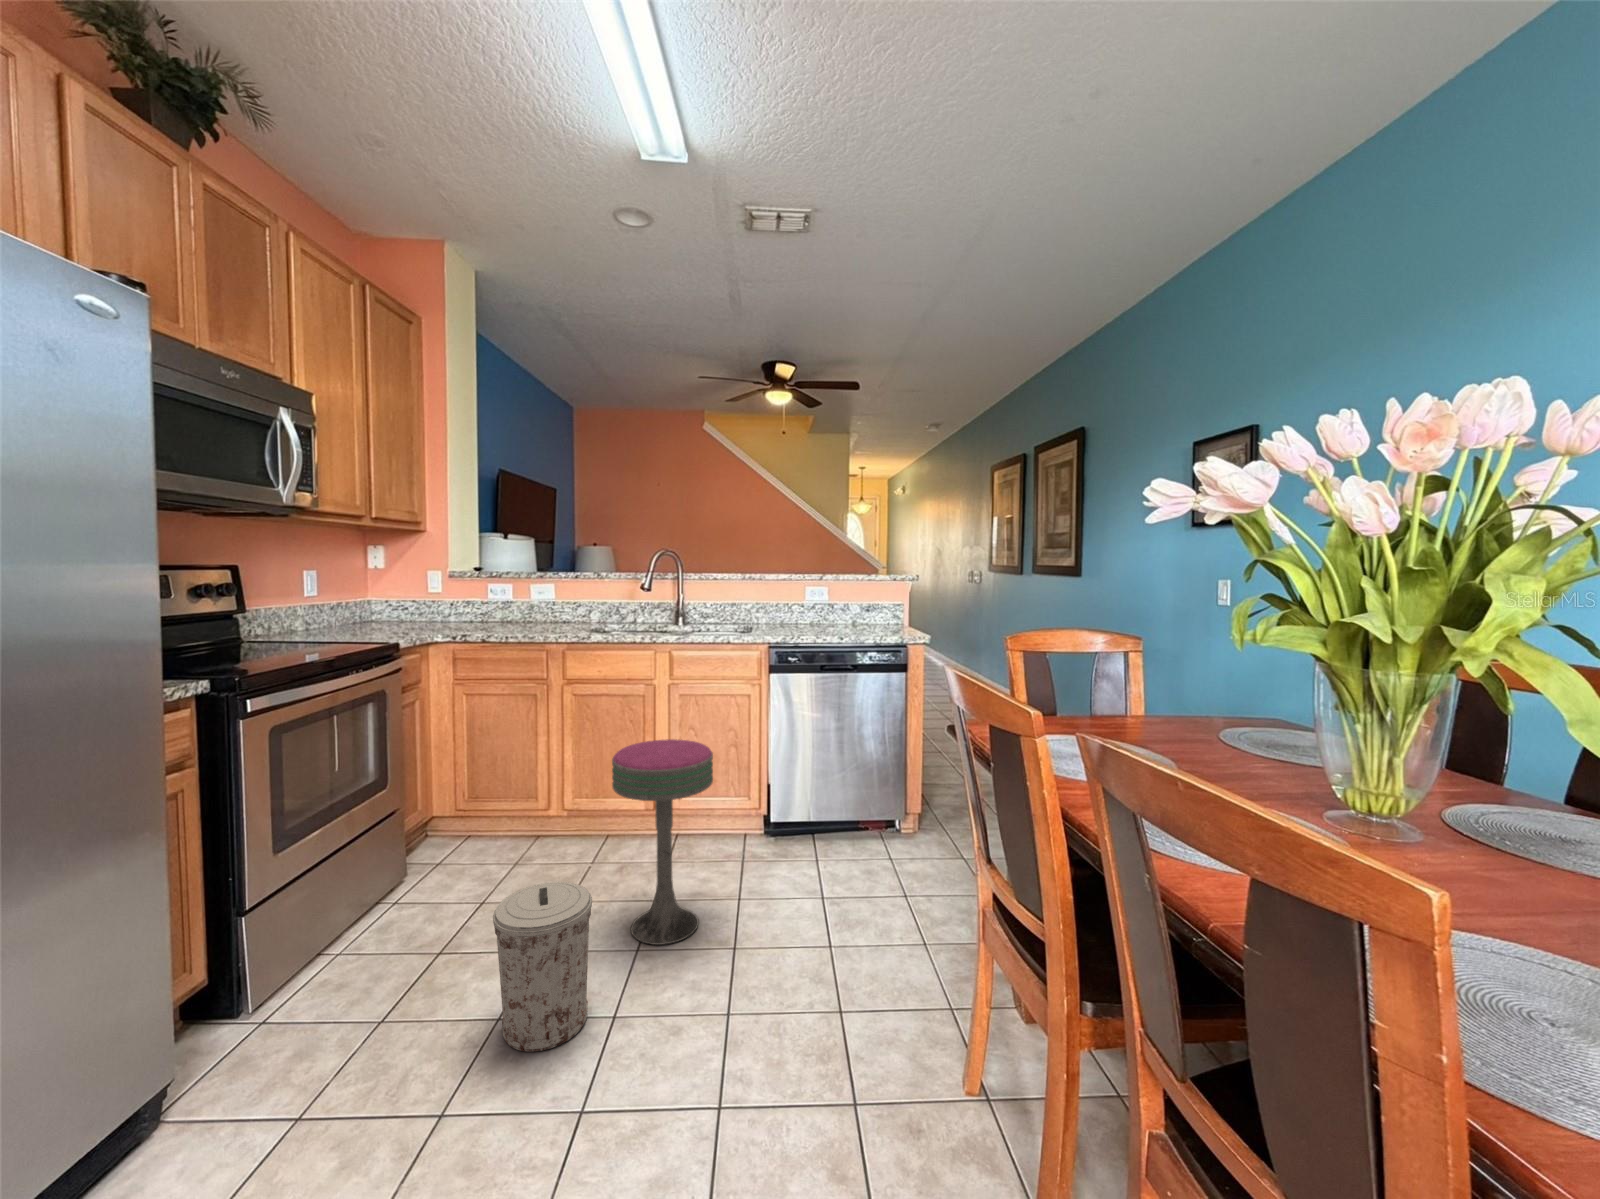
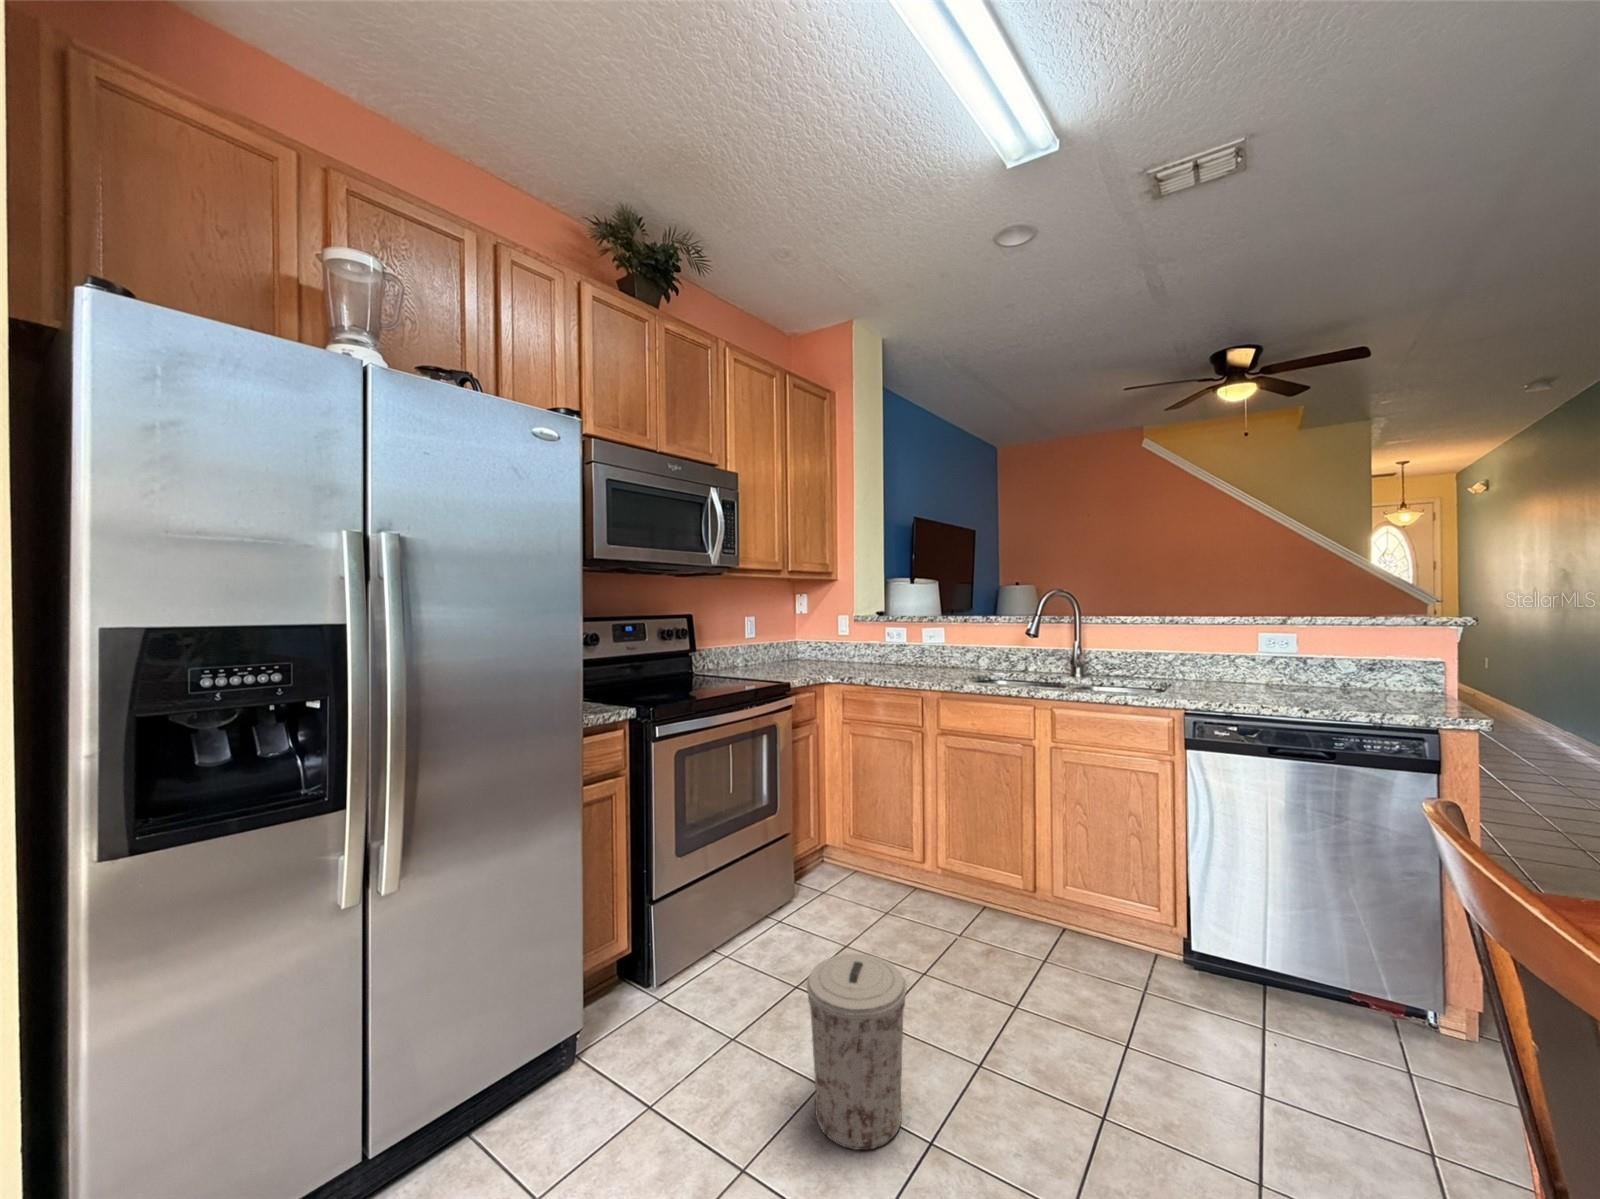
bar stool: present [612,739,713,945] -> none [954,815,1079,1077]

